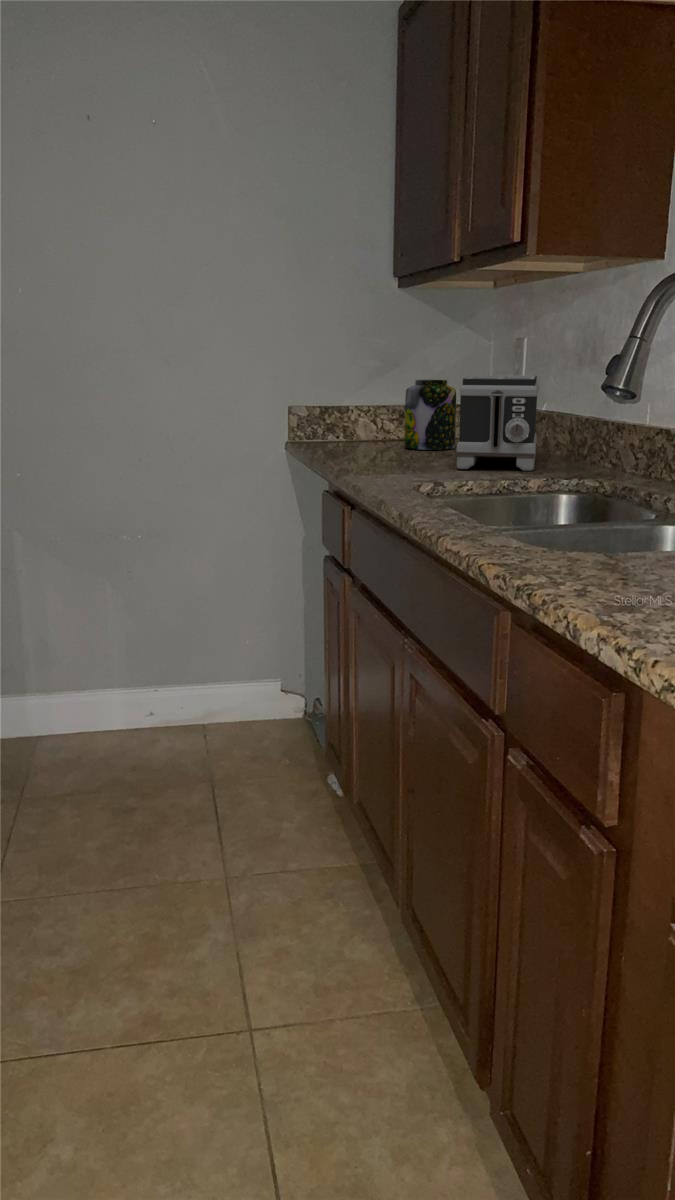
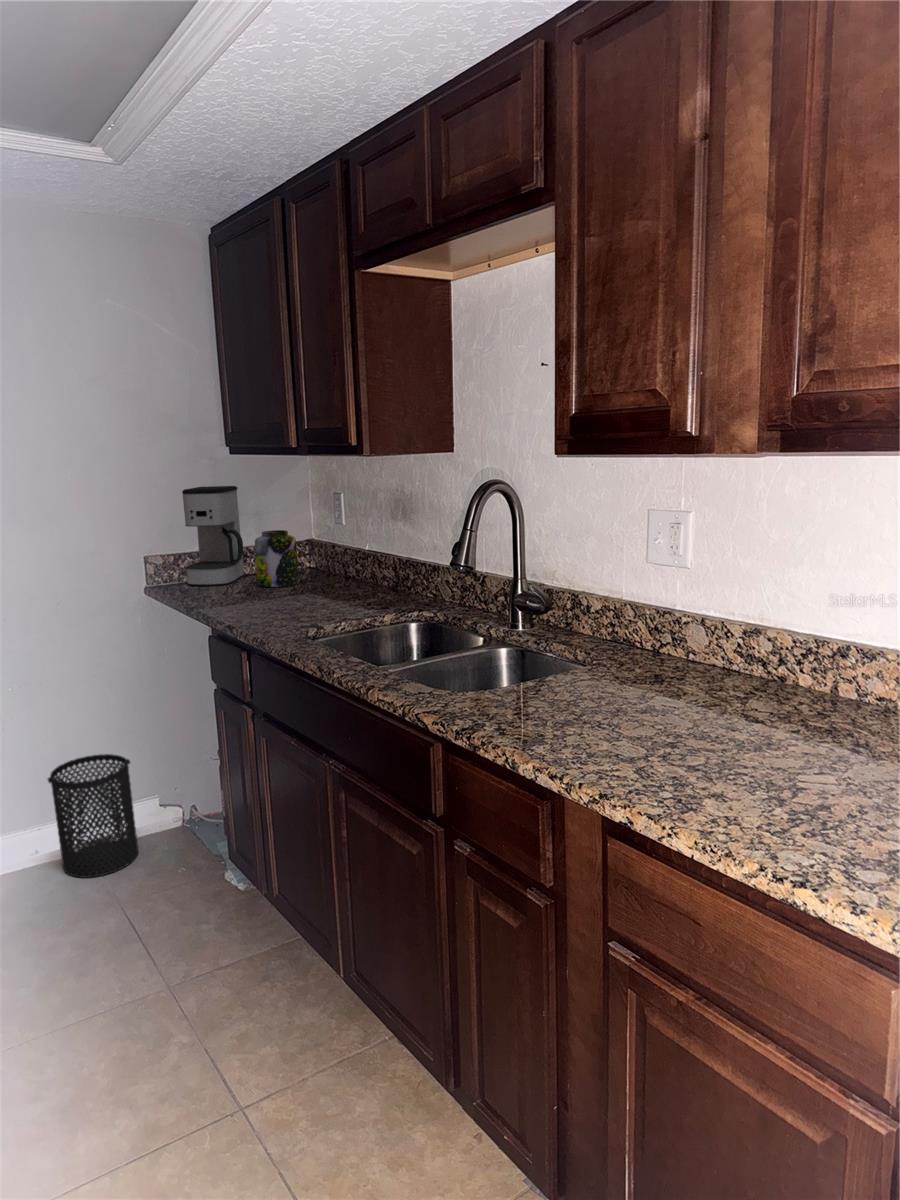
coffee maker: none [328,325,400,445] -> present [182,486,244,586]
toaster: present [456,375,539,471] -> none [313,528,378,608]
trash can: none [156,626,242,758] -> present [48,754,138,878]

